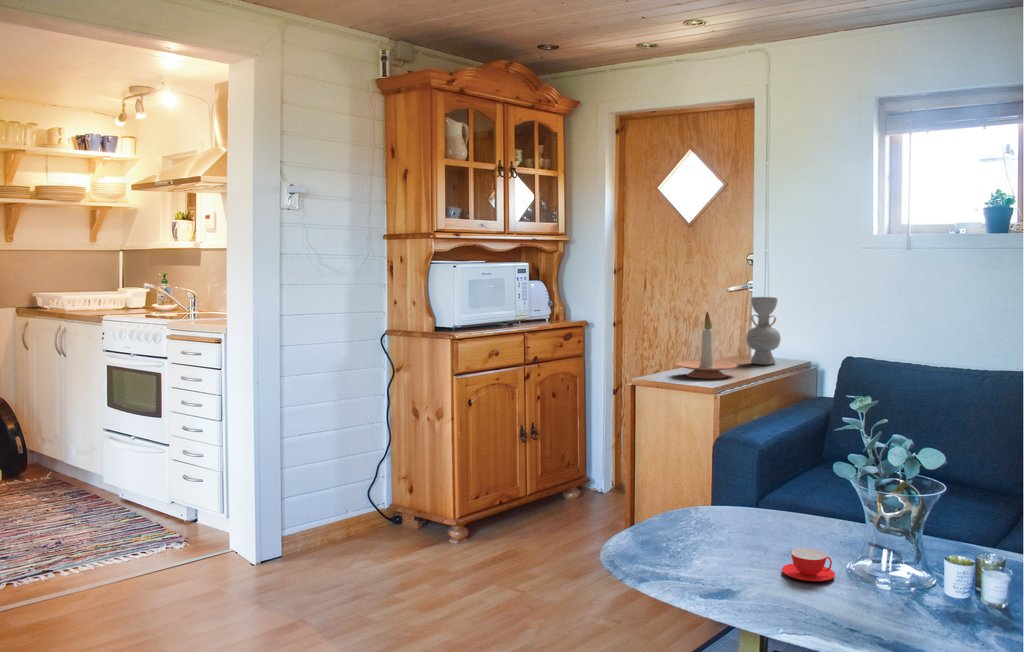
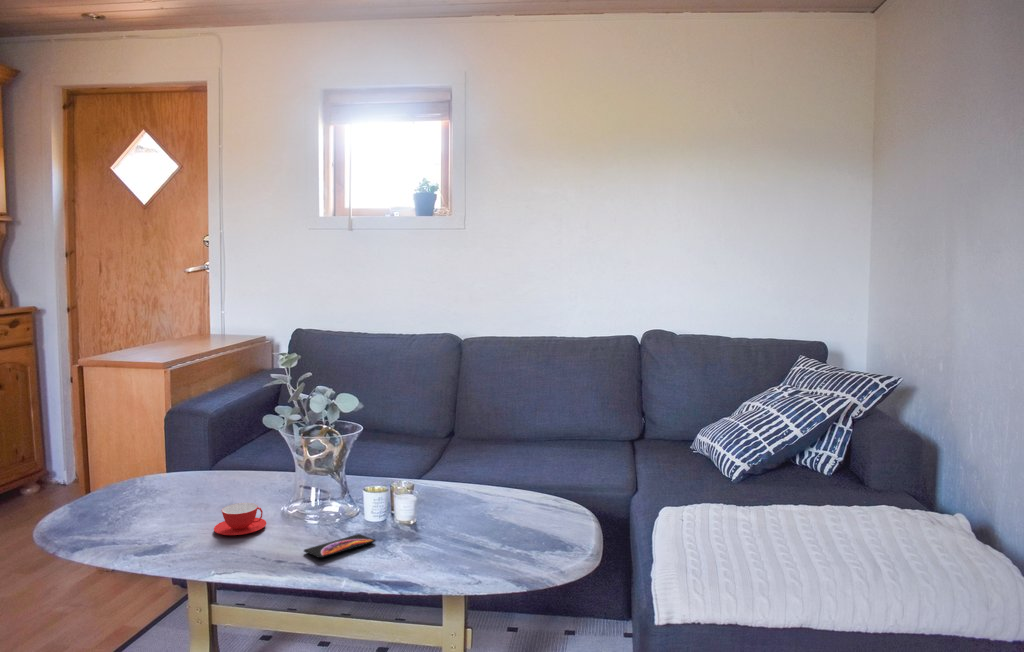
decorative vase: present [746,297,781,365] -> none [204,276,237,339]
candle holder: present [677,312,737,379] -> none [126,288,191,354]
smartphone: none [880,606,962,623] -> present [304,534,376,558]

